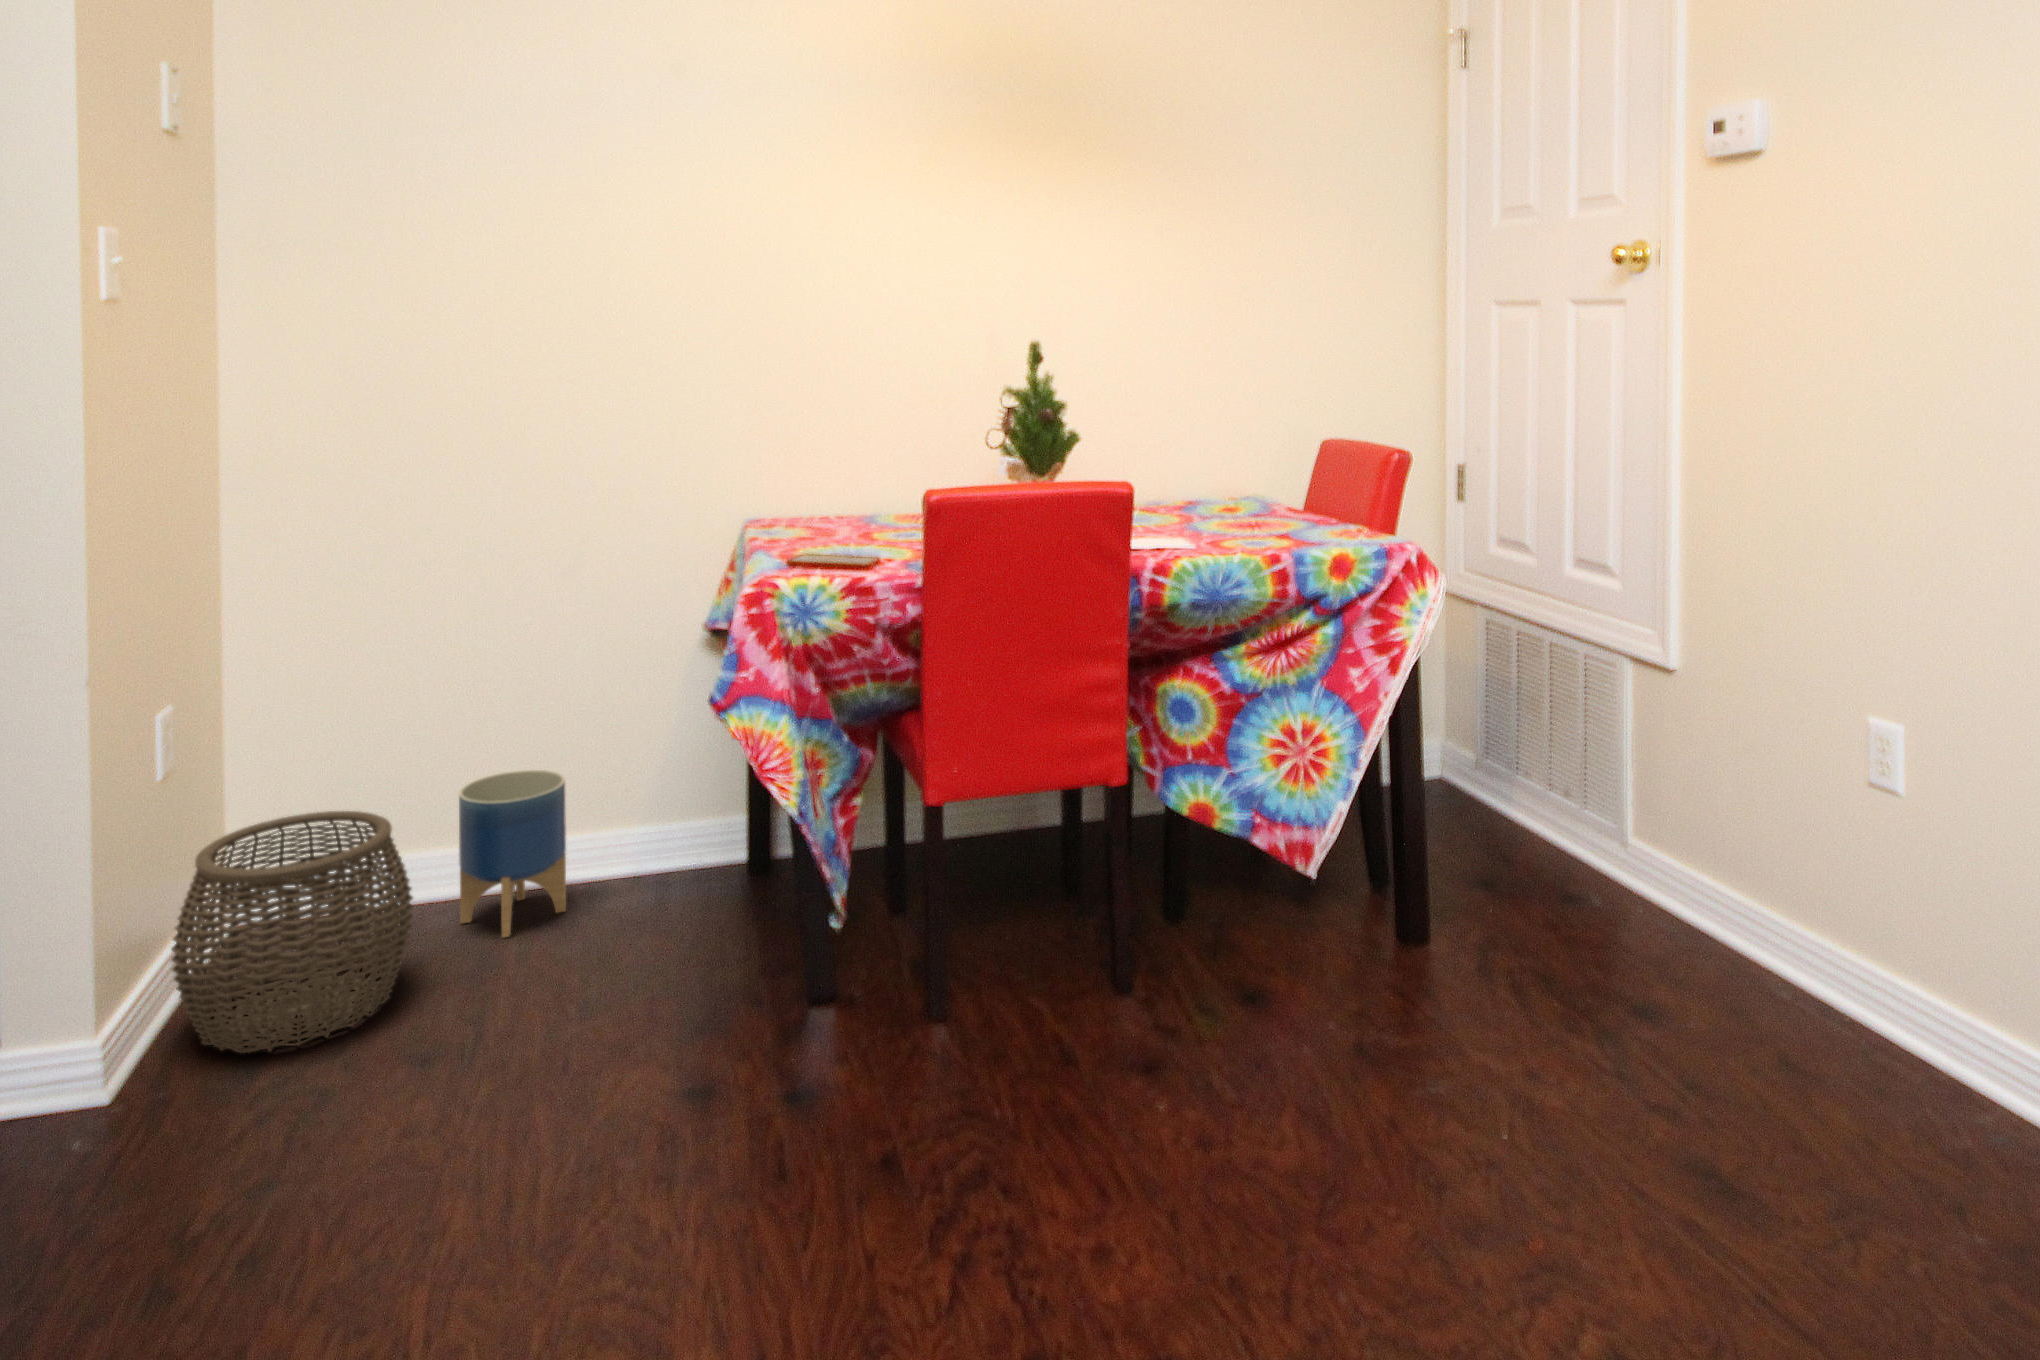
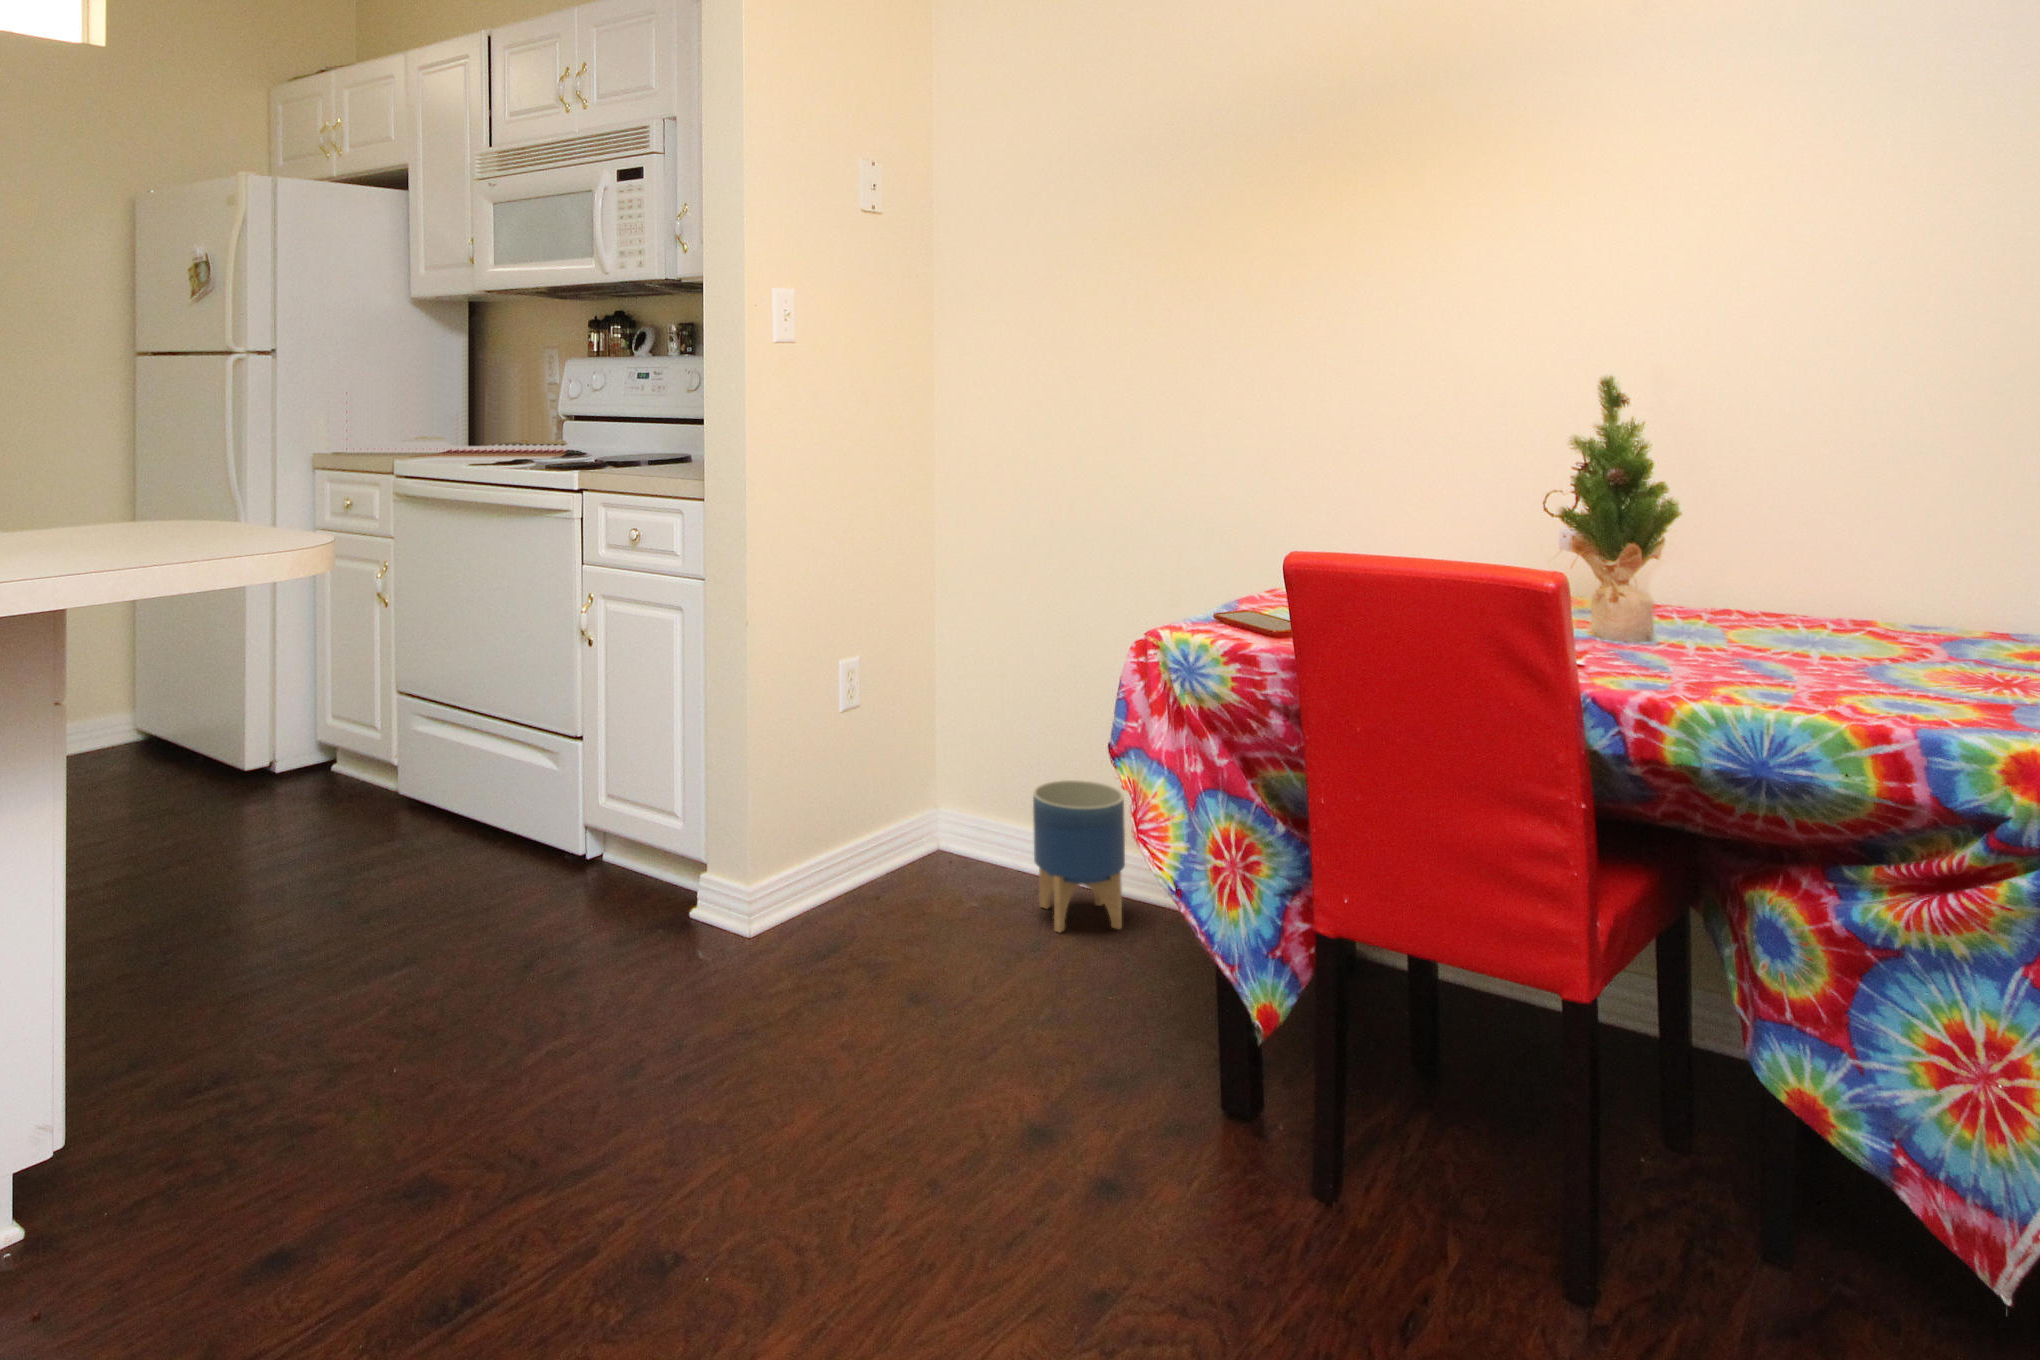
woven basket: present [171,811,414,1053] -> none [802,767,970,955]

